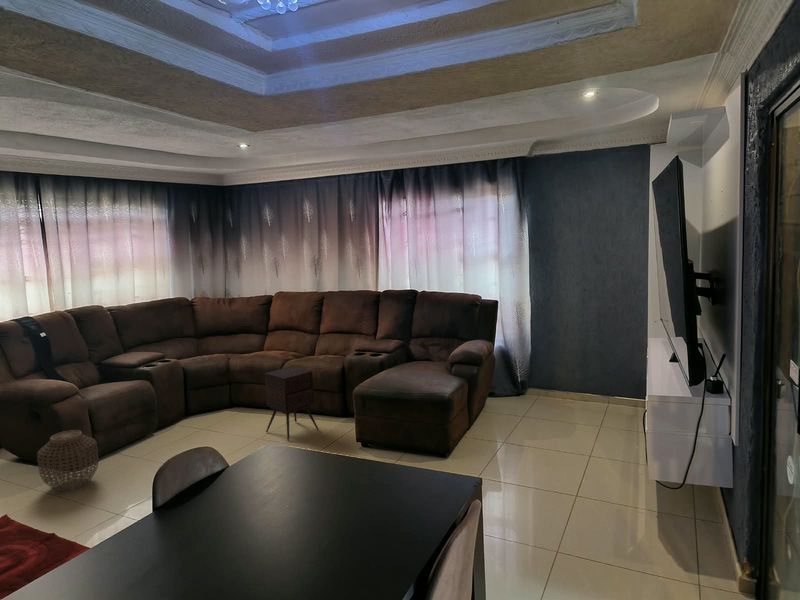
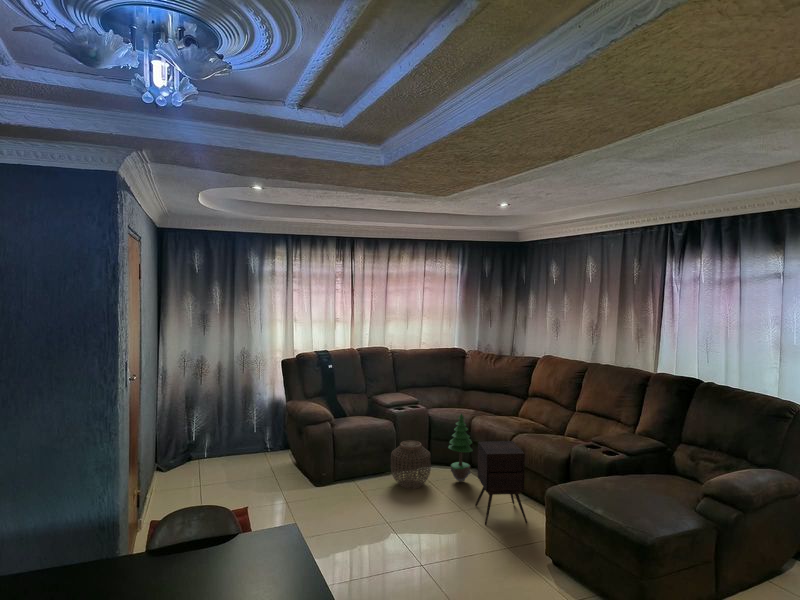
potted tree: none [218,354,244,421] -> present [448,414,473,482]
woven basket: present [37,430,98,491] -> present [391,440,431,489]

